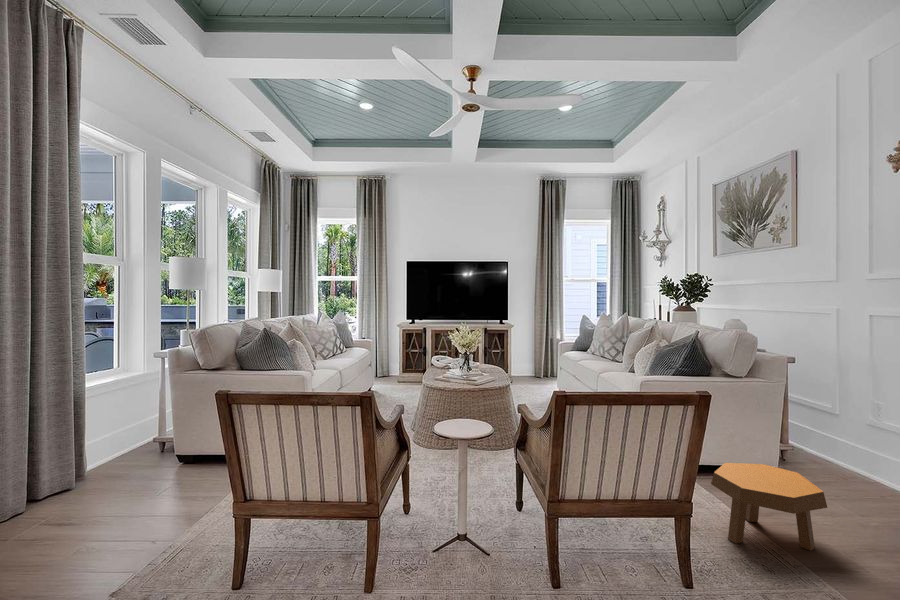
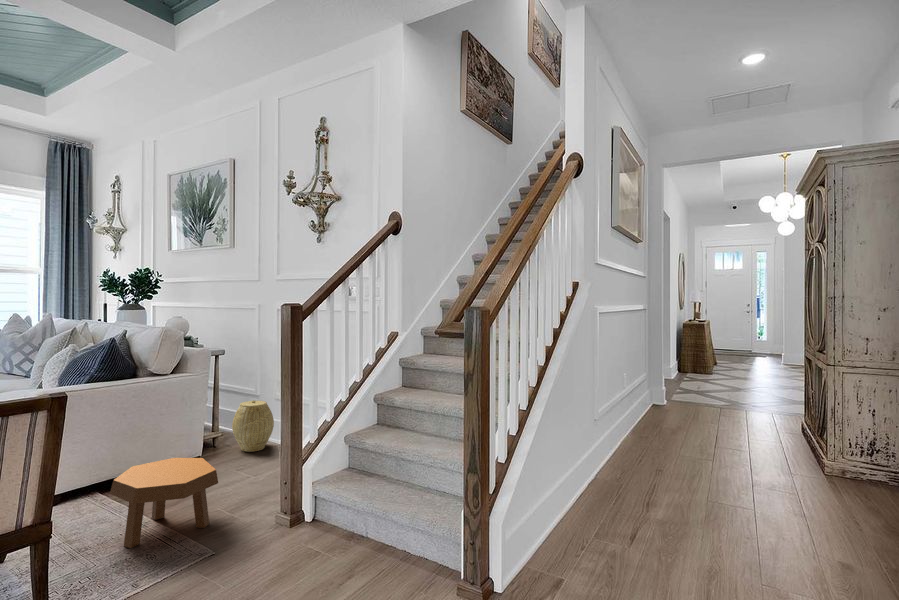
woven basket: none [805,416,861,475] -> present [232,400,274,452]

